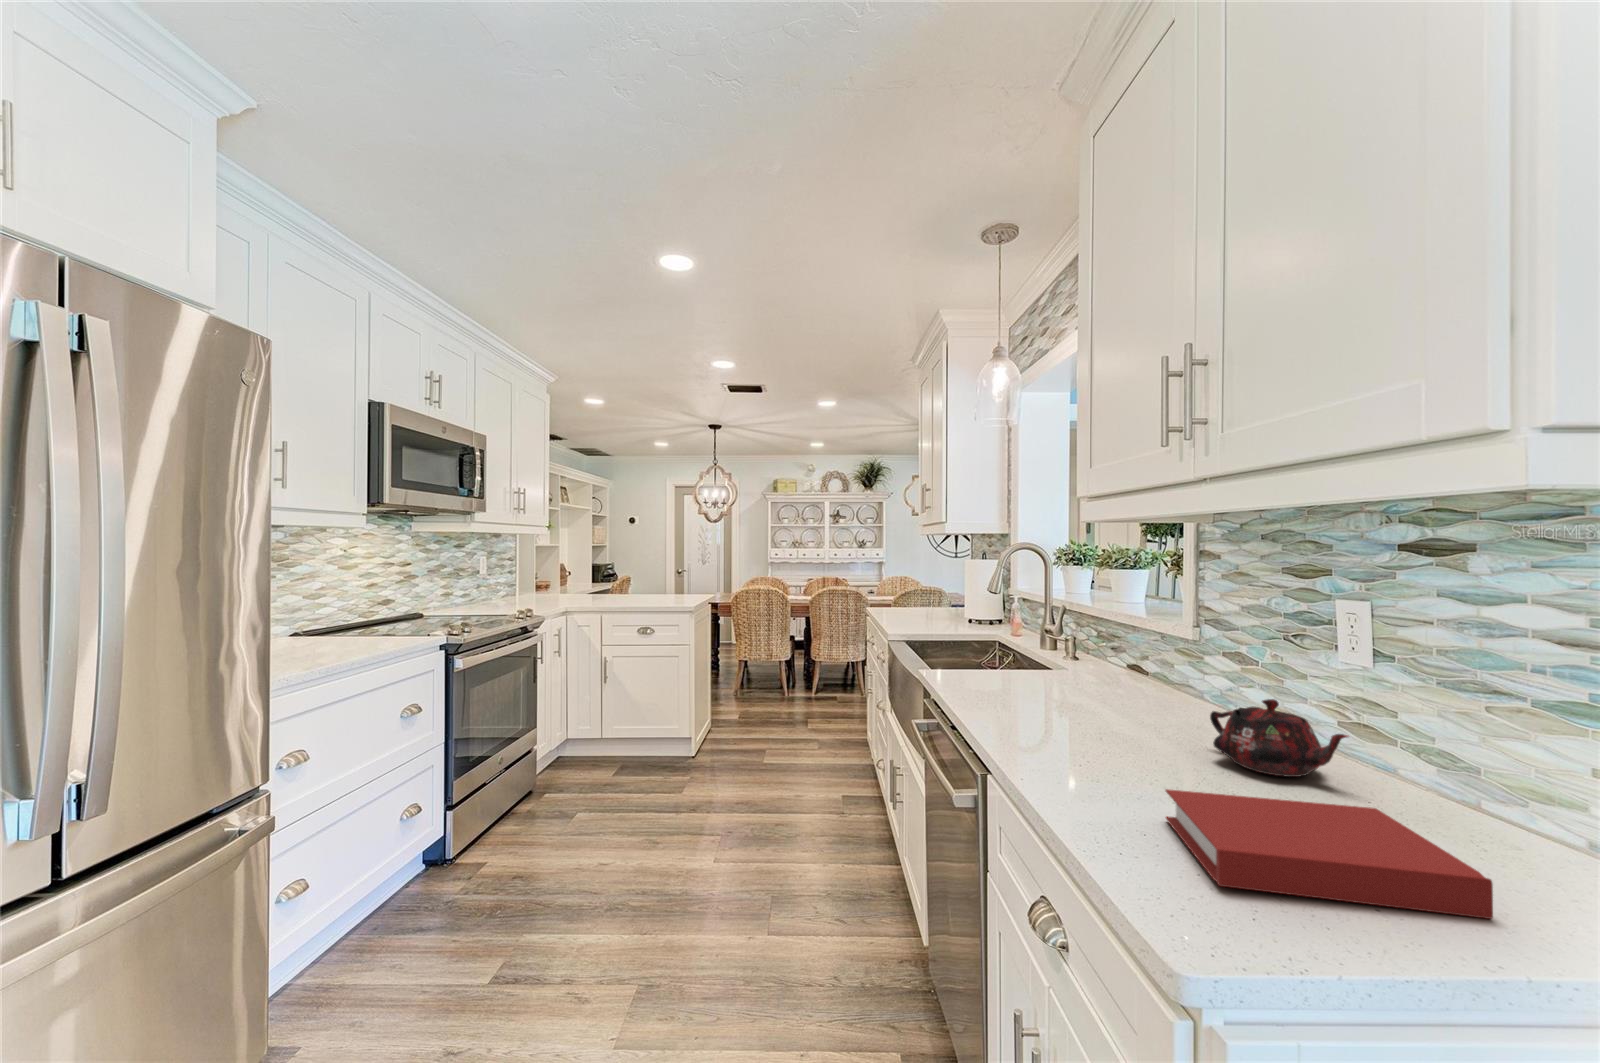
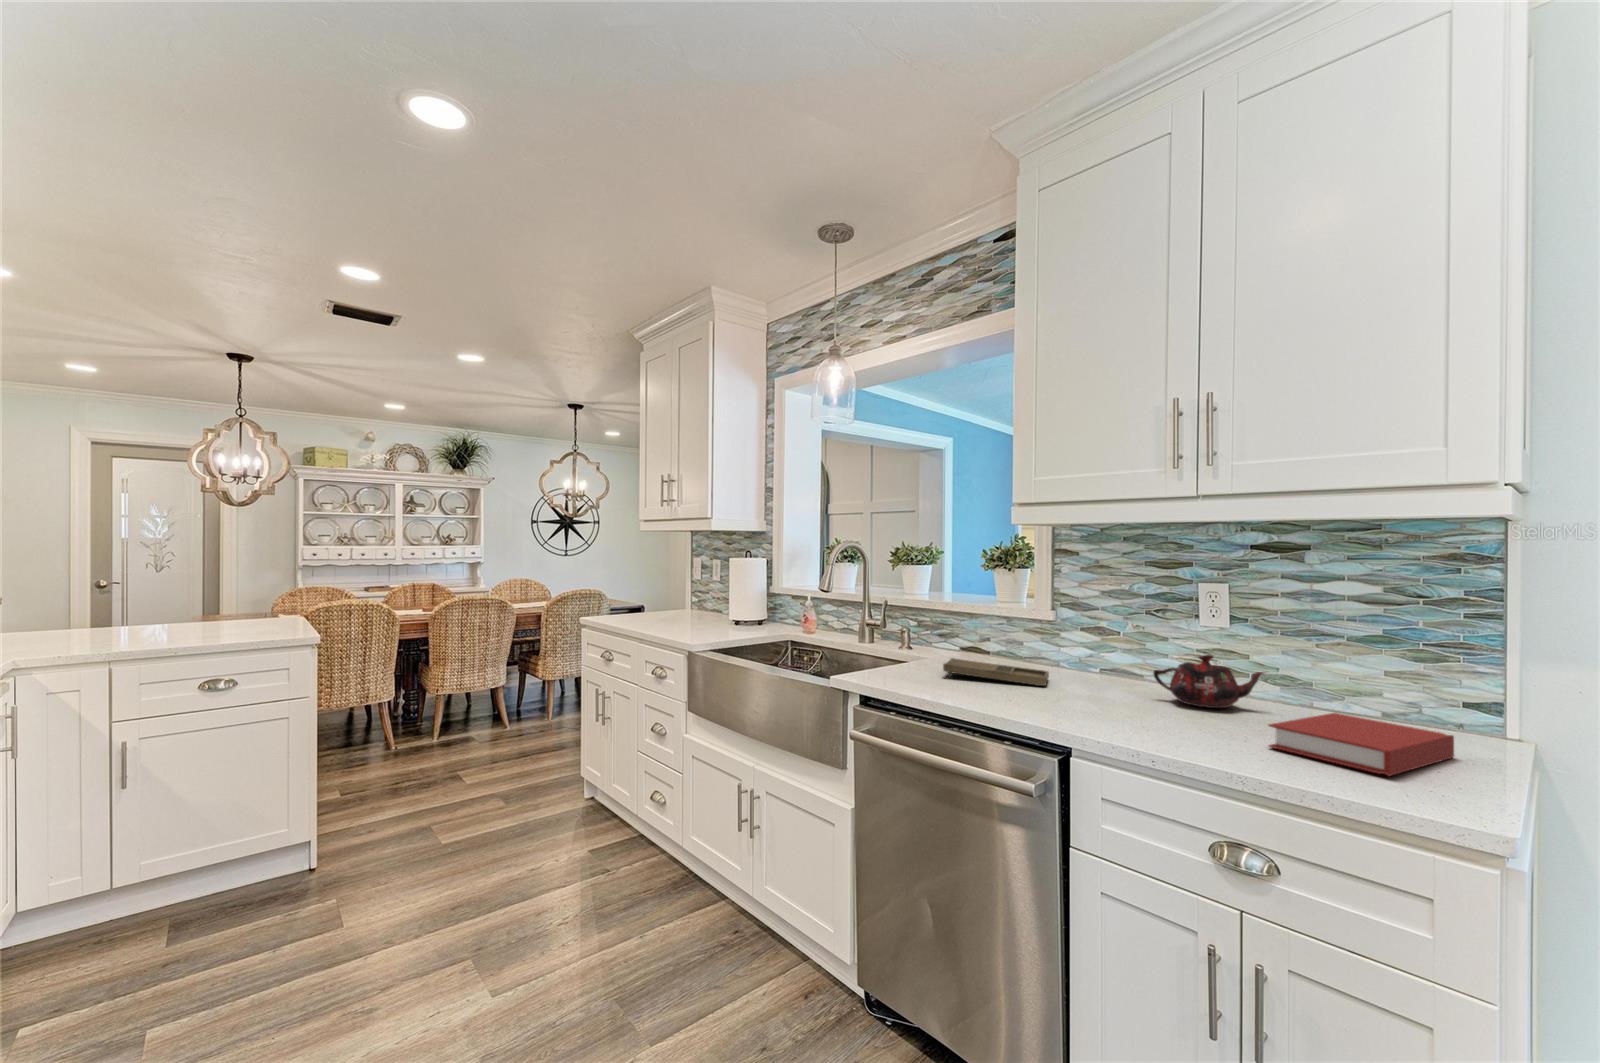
tray: none [1016,671,1140,713] -> present [943,658,1049,686]

